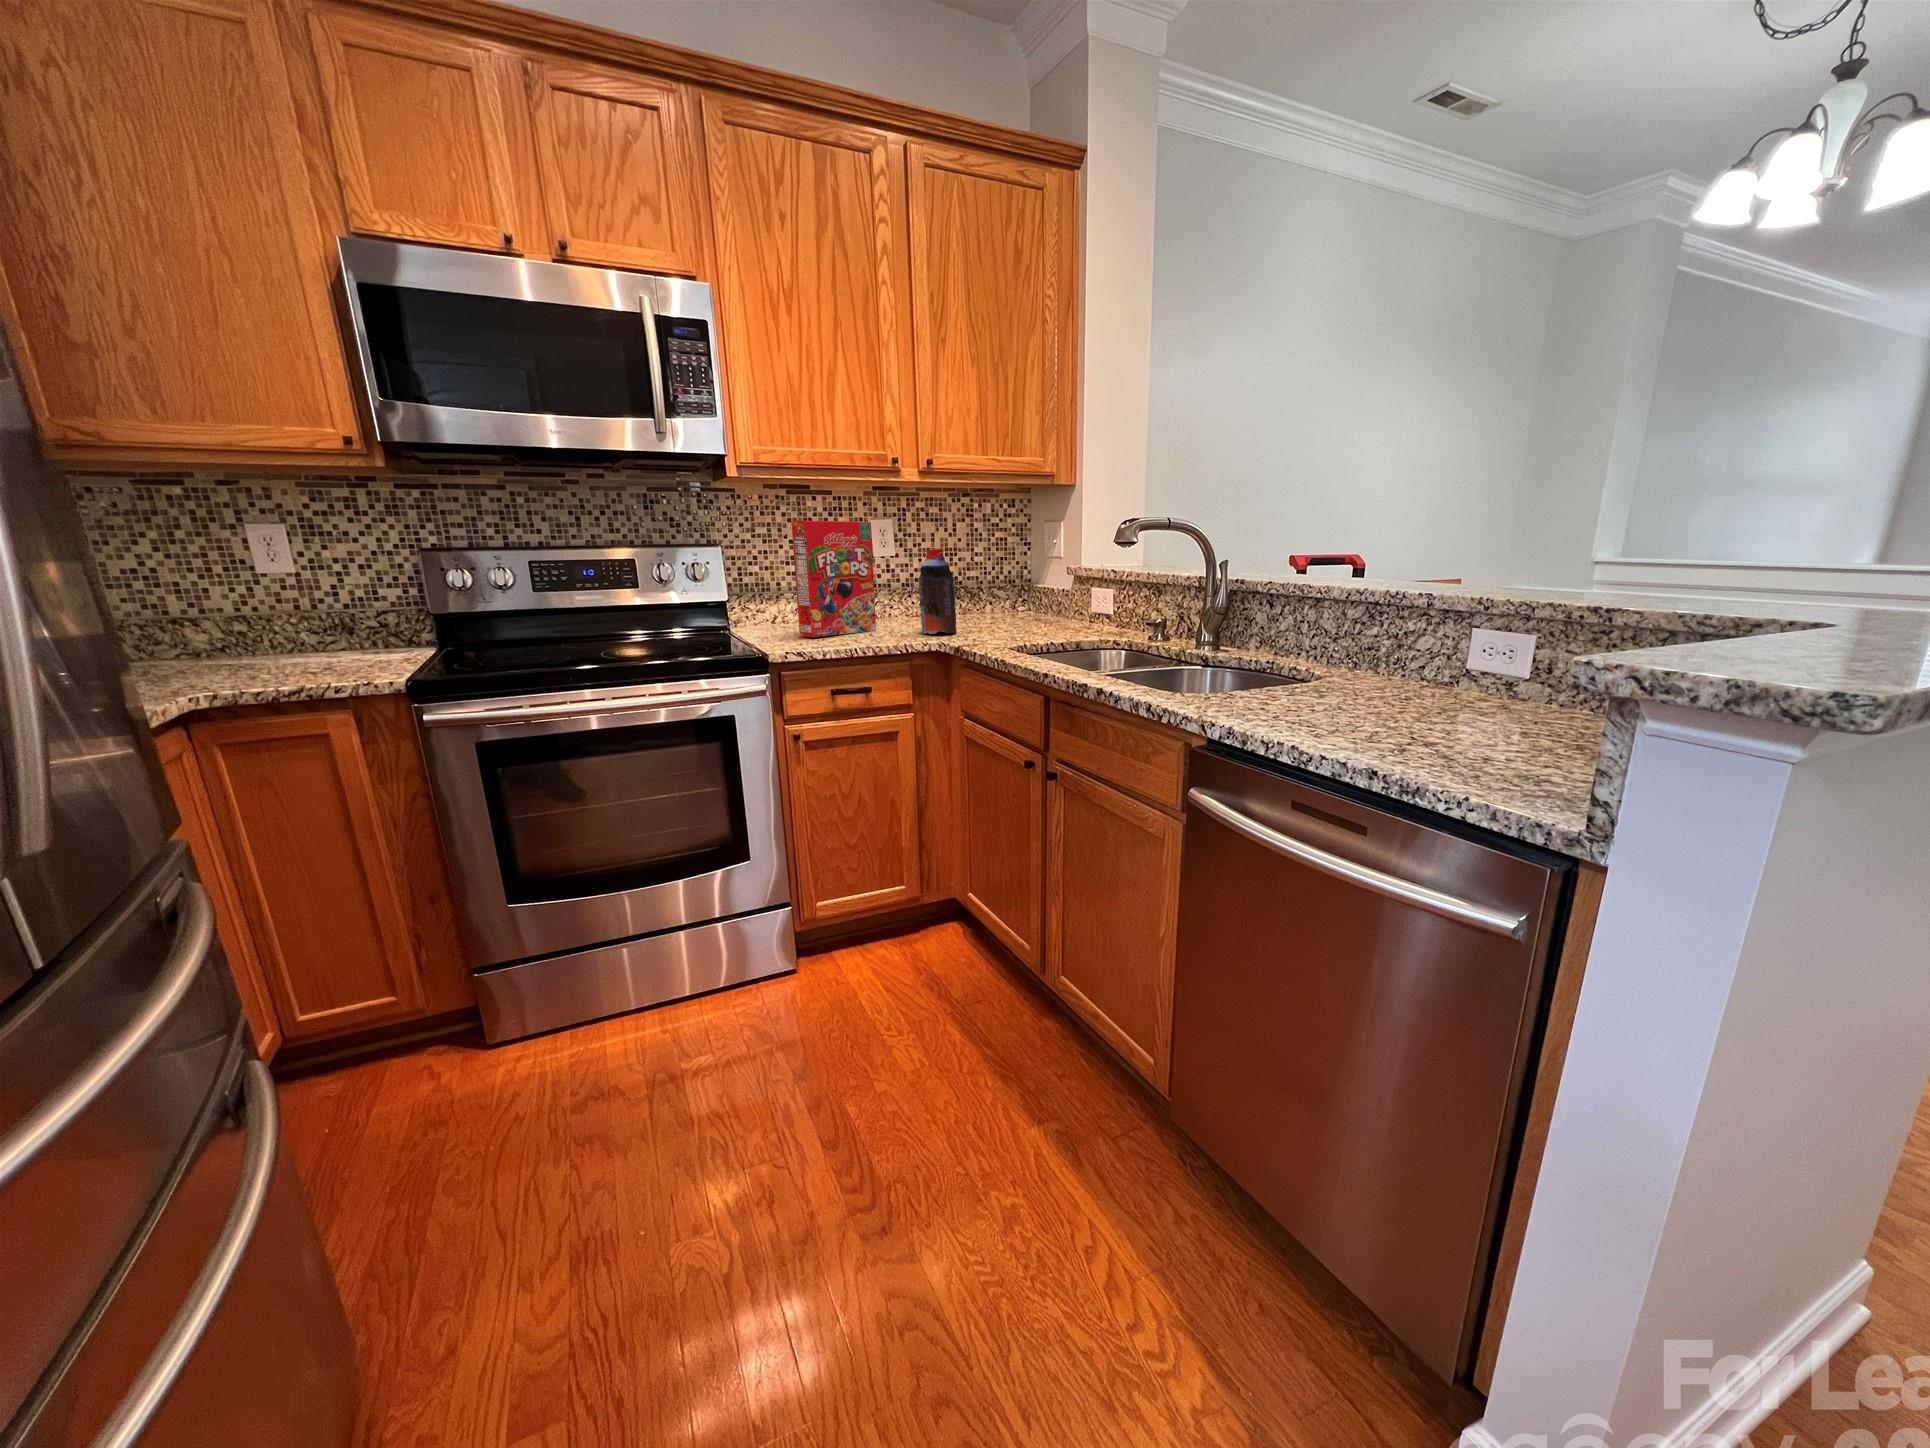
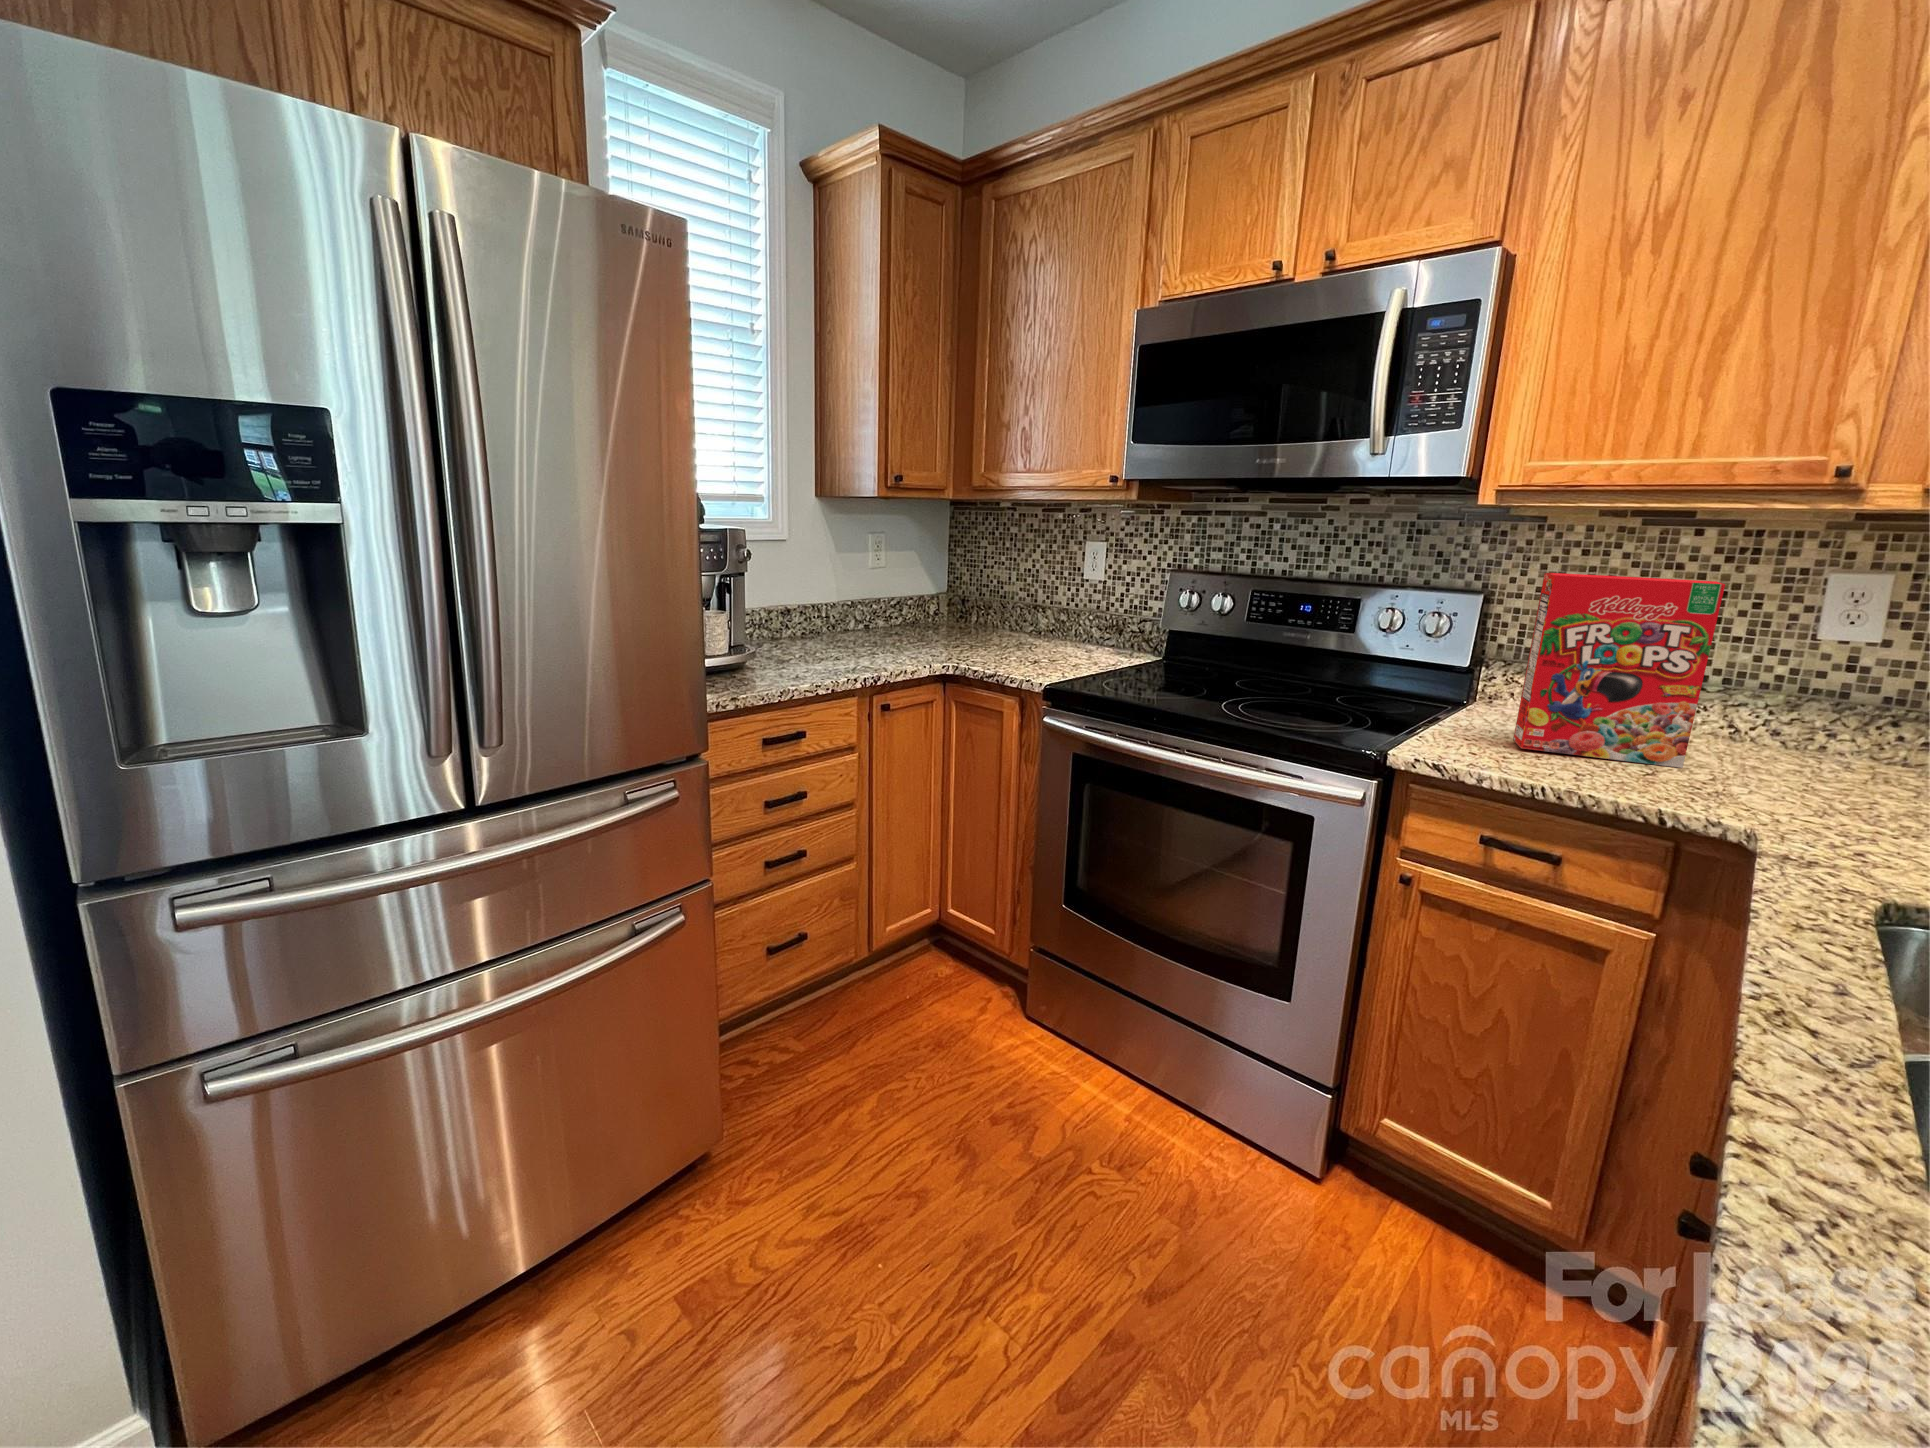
bottle: present [919,548,957,634] -> none [1763,648,1887,822]

